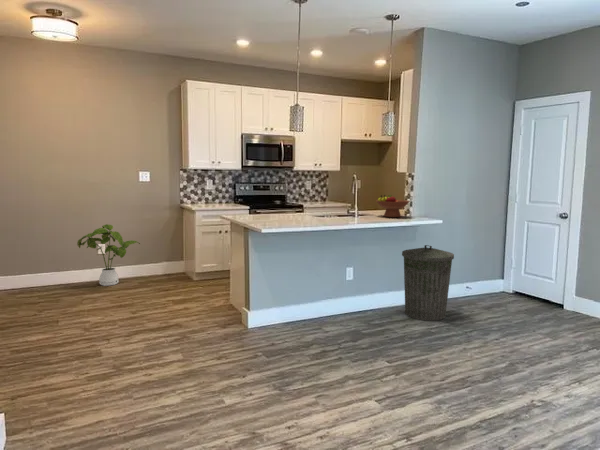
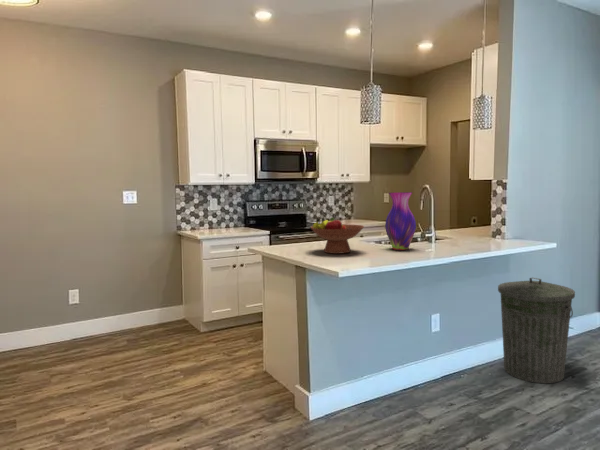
vase: none [313,179,335,219] -> present [385,192,416,250]
fruit bowl: present [376,195,410,217] -> present [311,218,364,254]
house plant: present [77,224,140,286] -> none [41,264,127,347]

